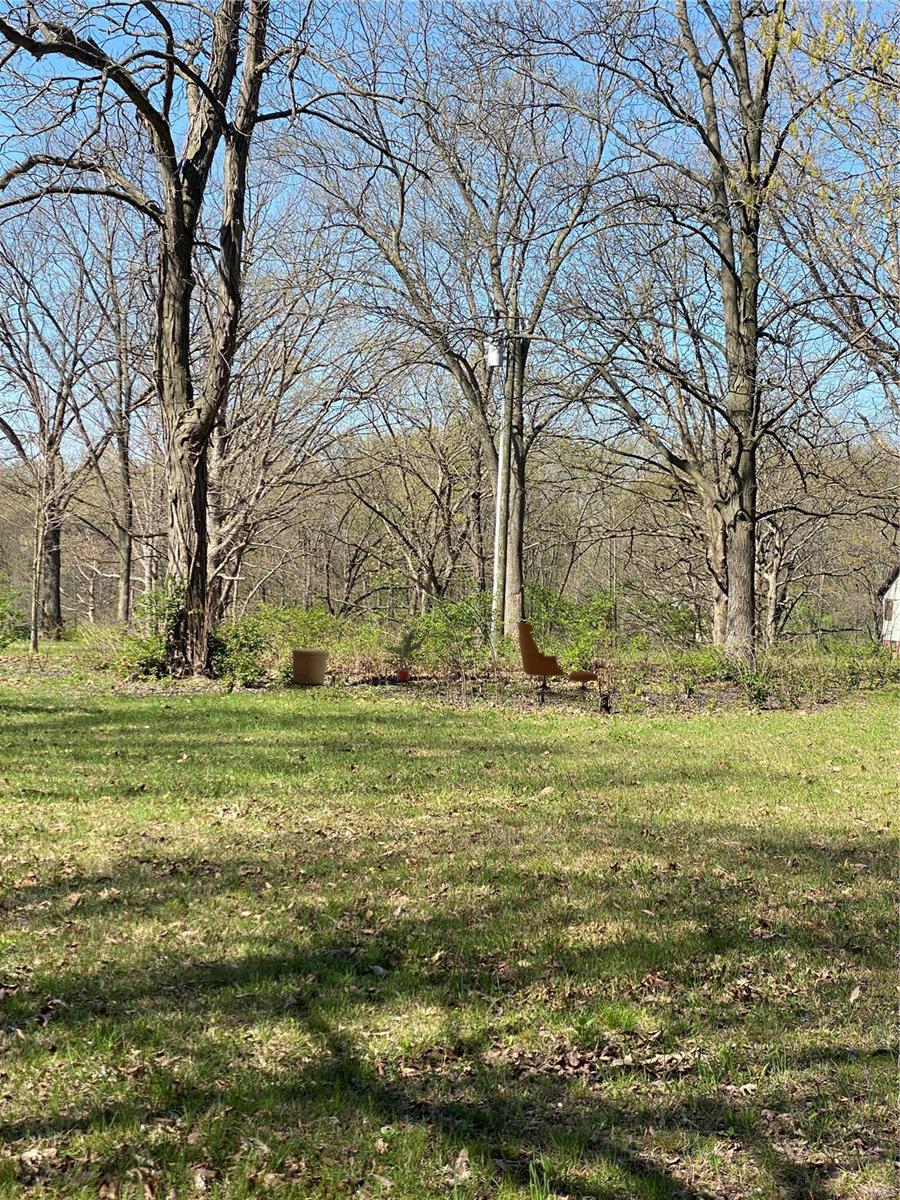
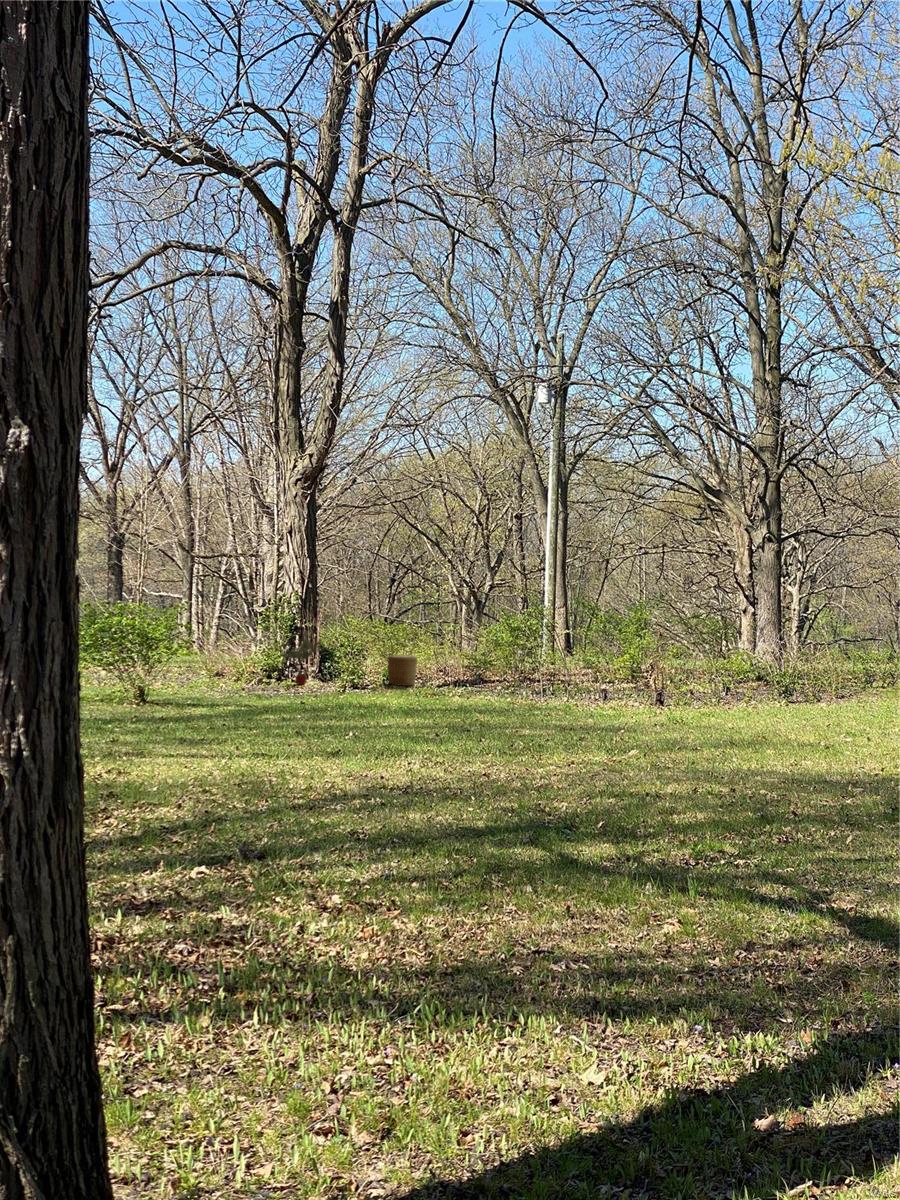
lounge chair: present [518,622,598,694] -> none [579,631,649,693]
potted tree: present [384,624,427,682] -> present [283,631,322,685]

